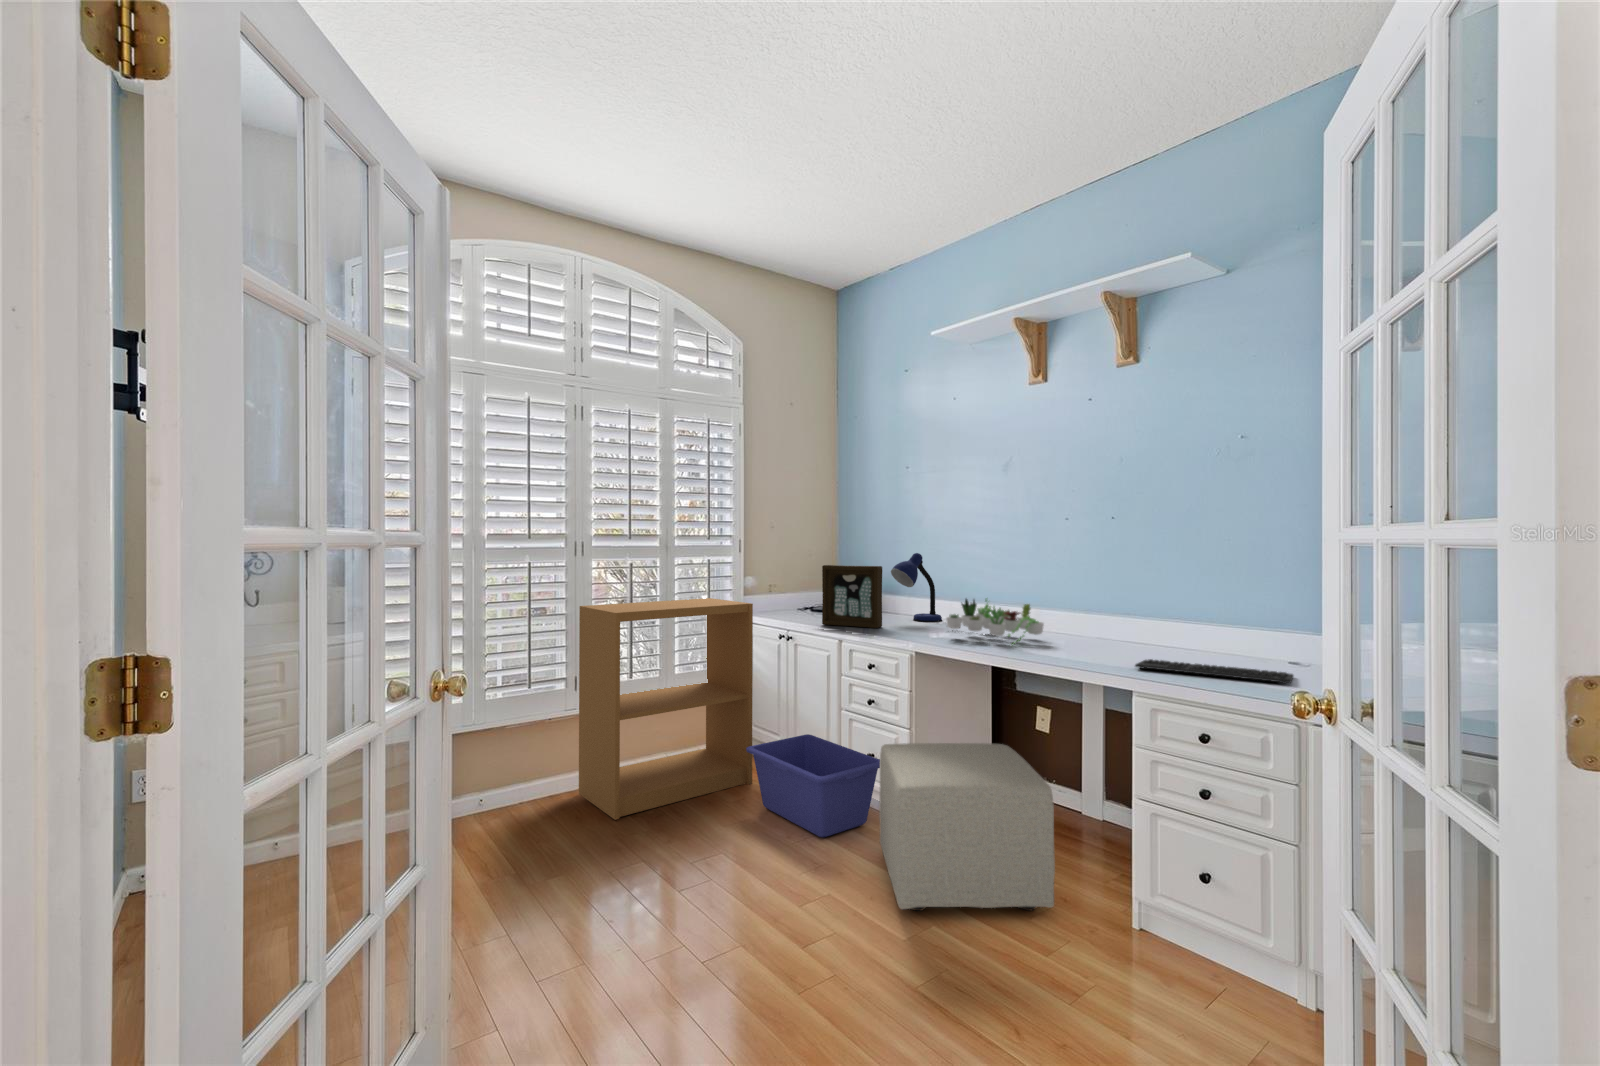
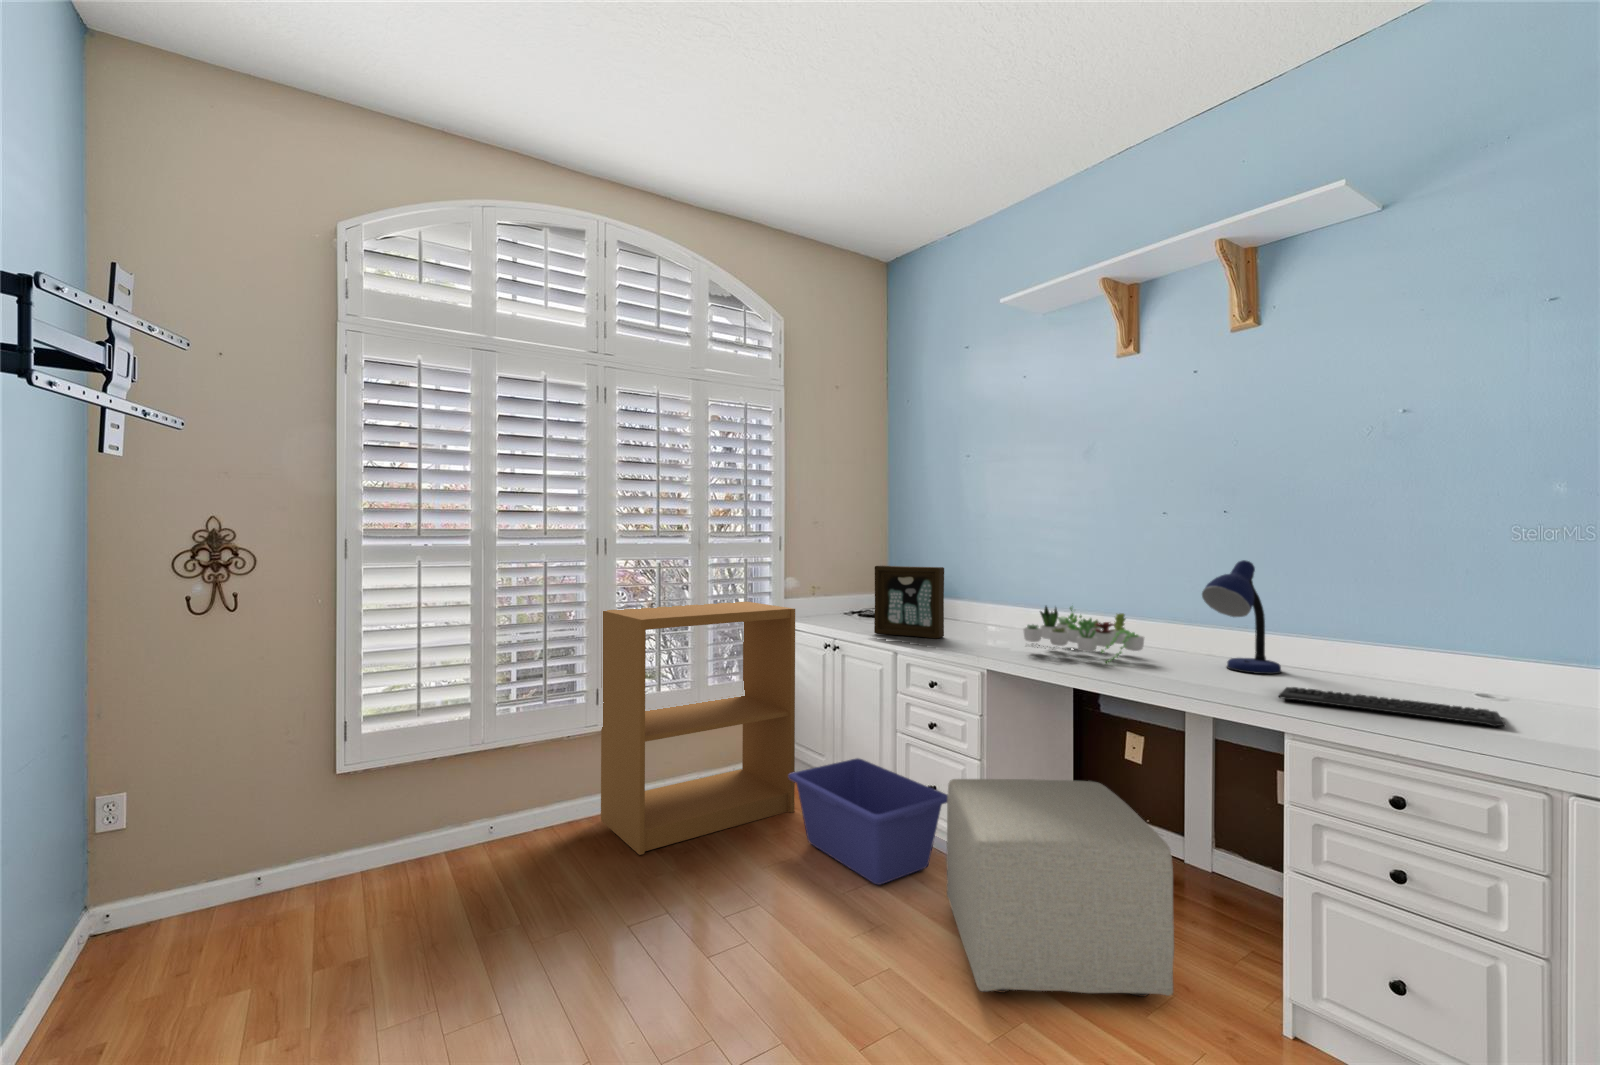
desk lamp: present [891,553,942,622] -> present [1202,560,1282,674]

